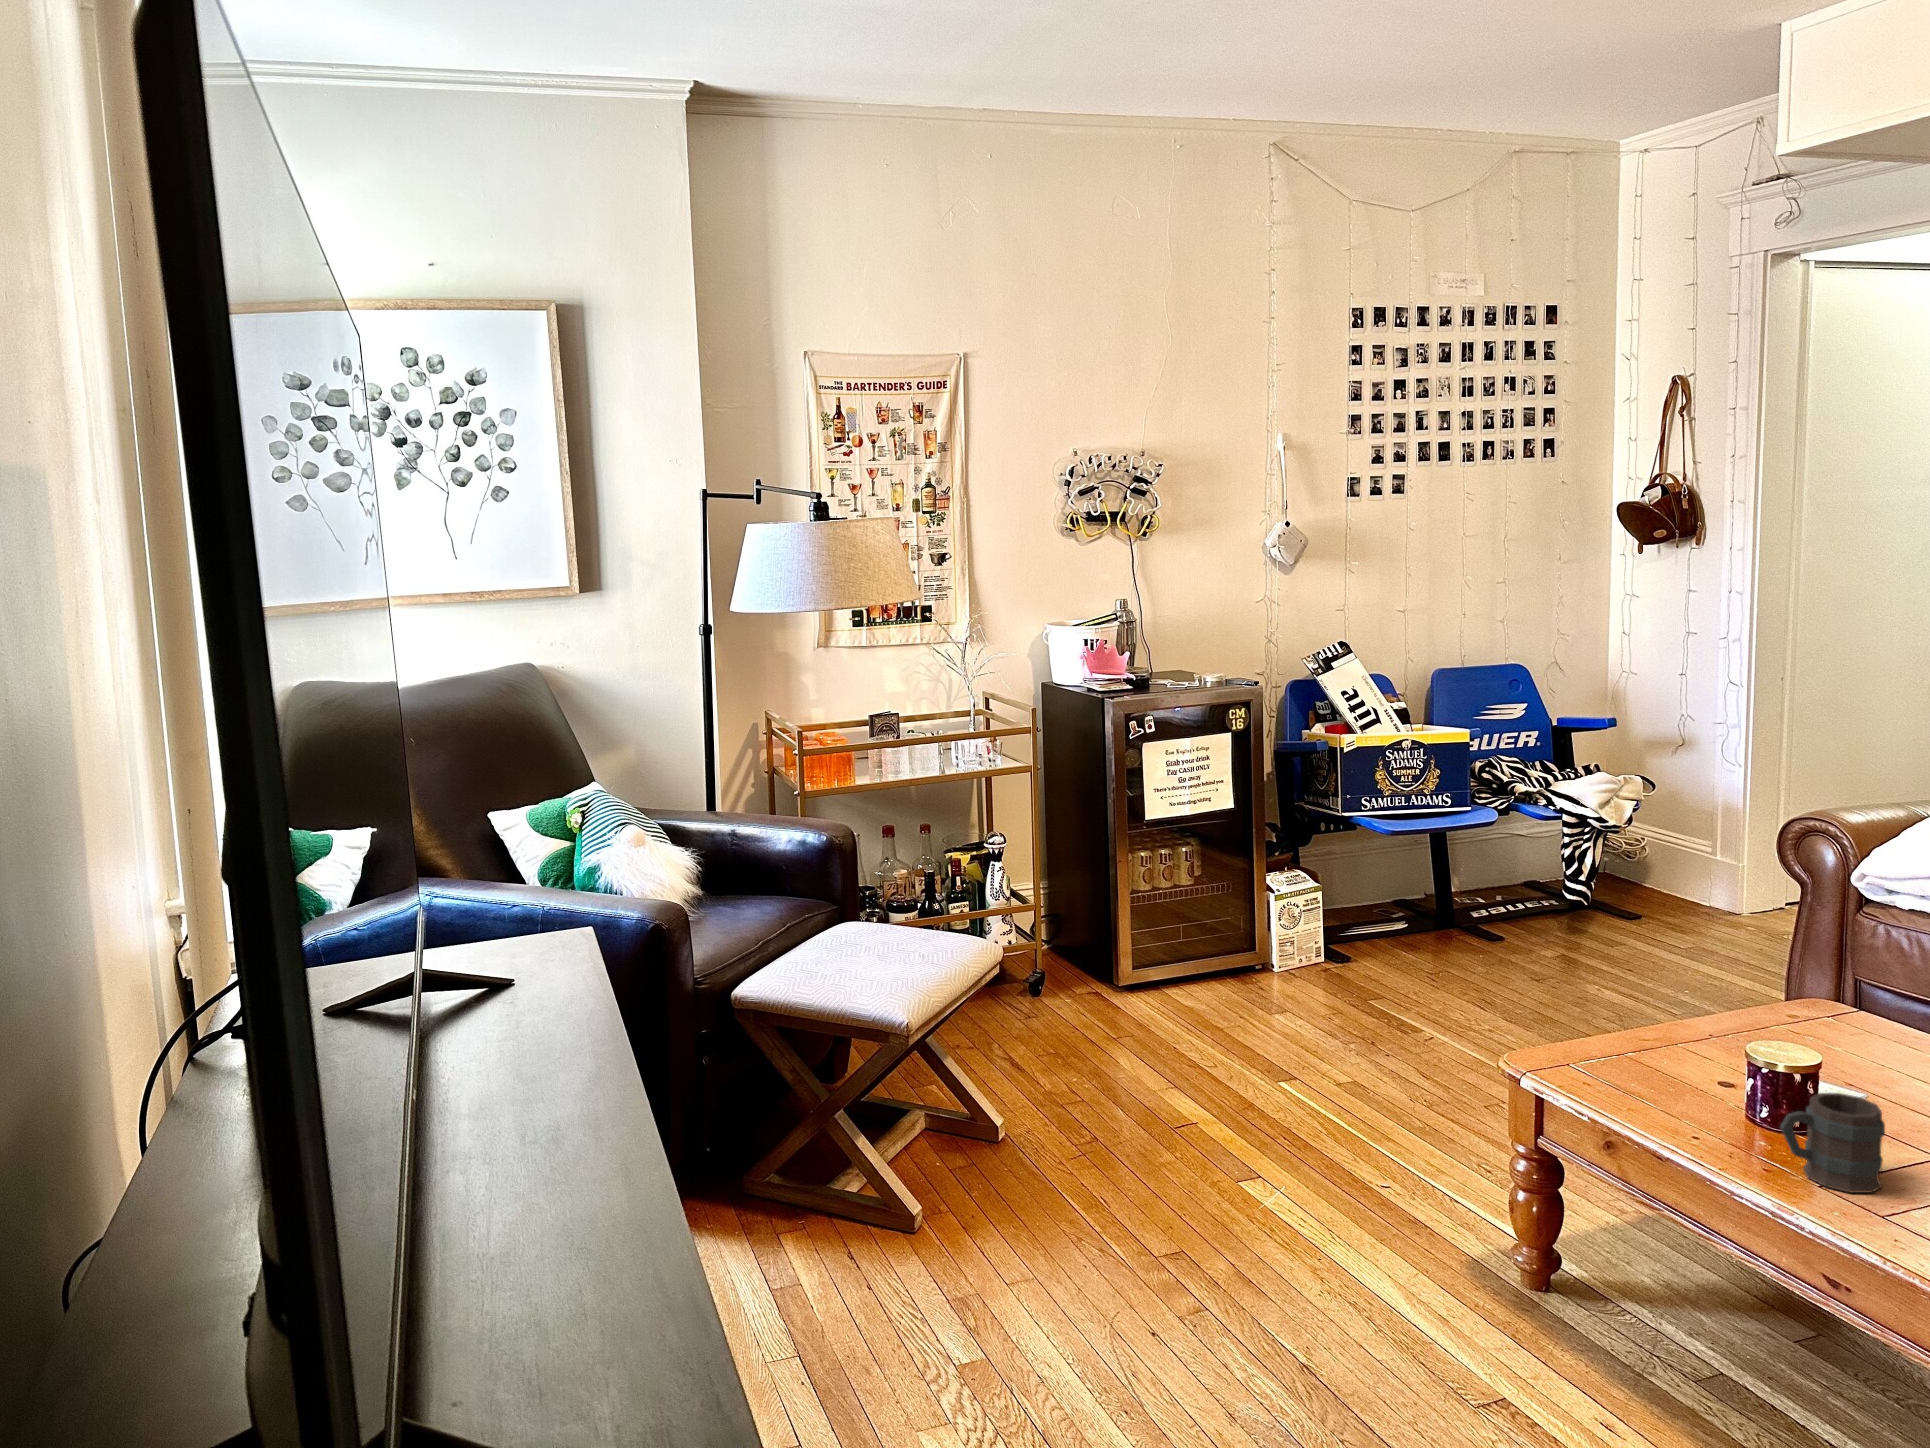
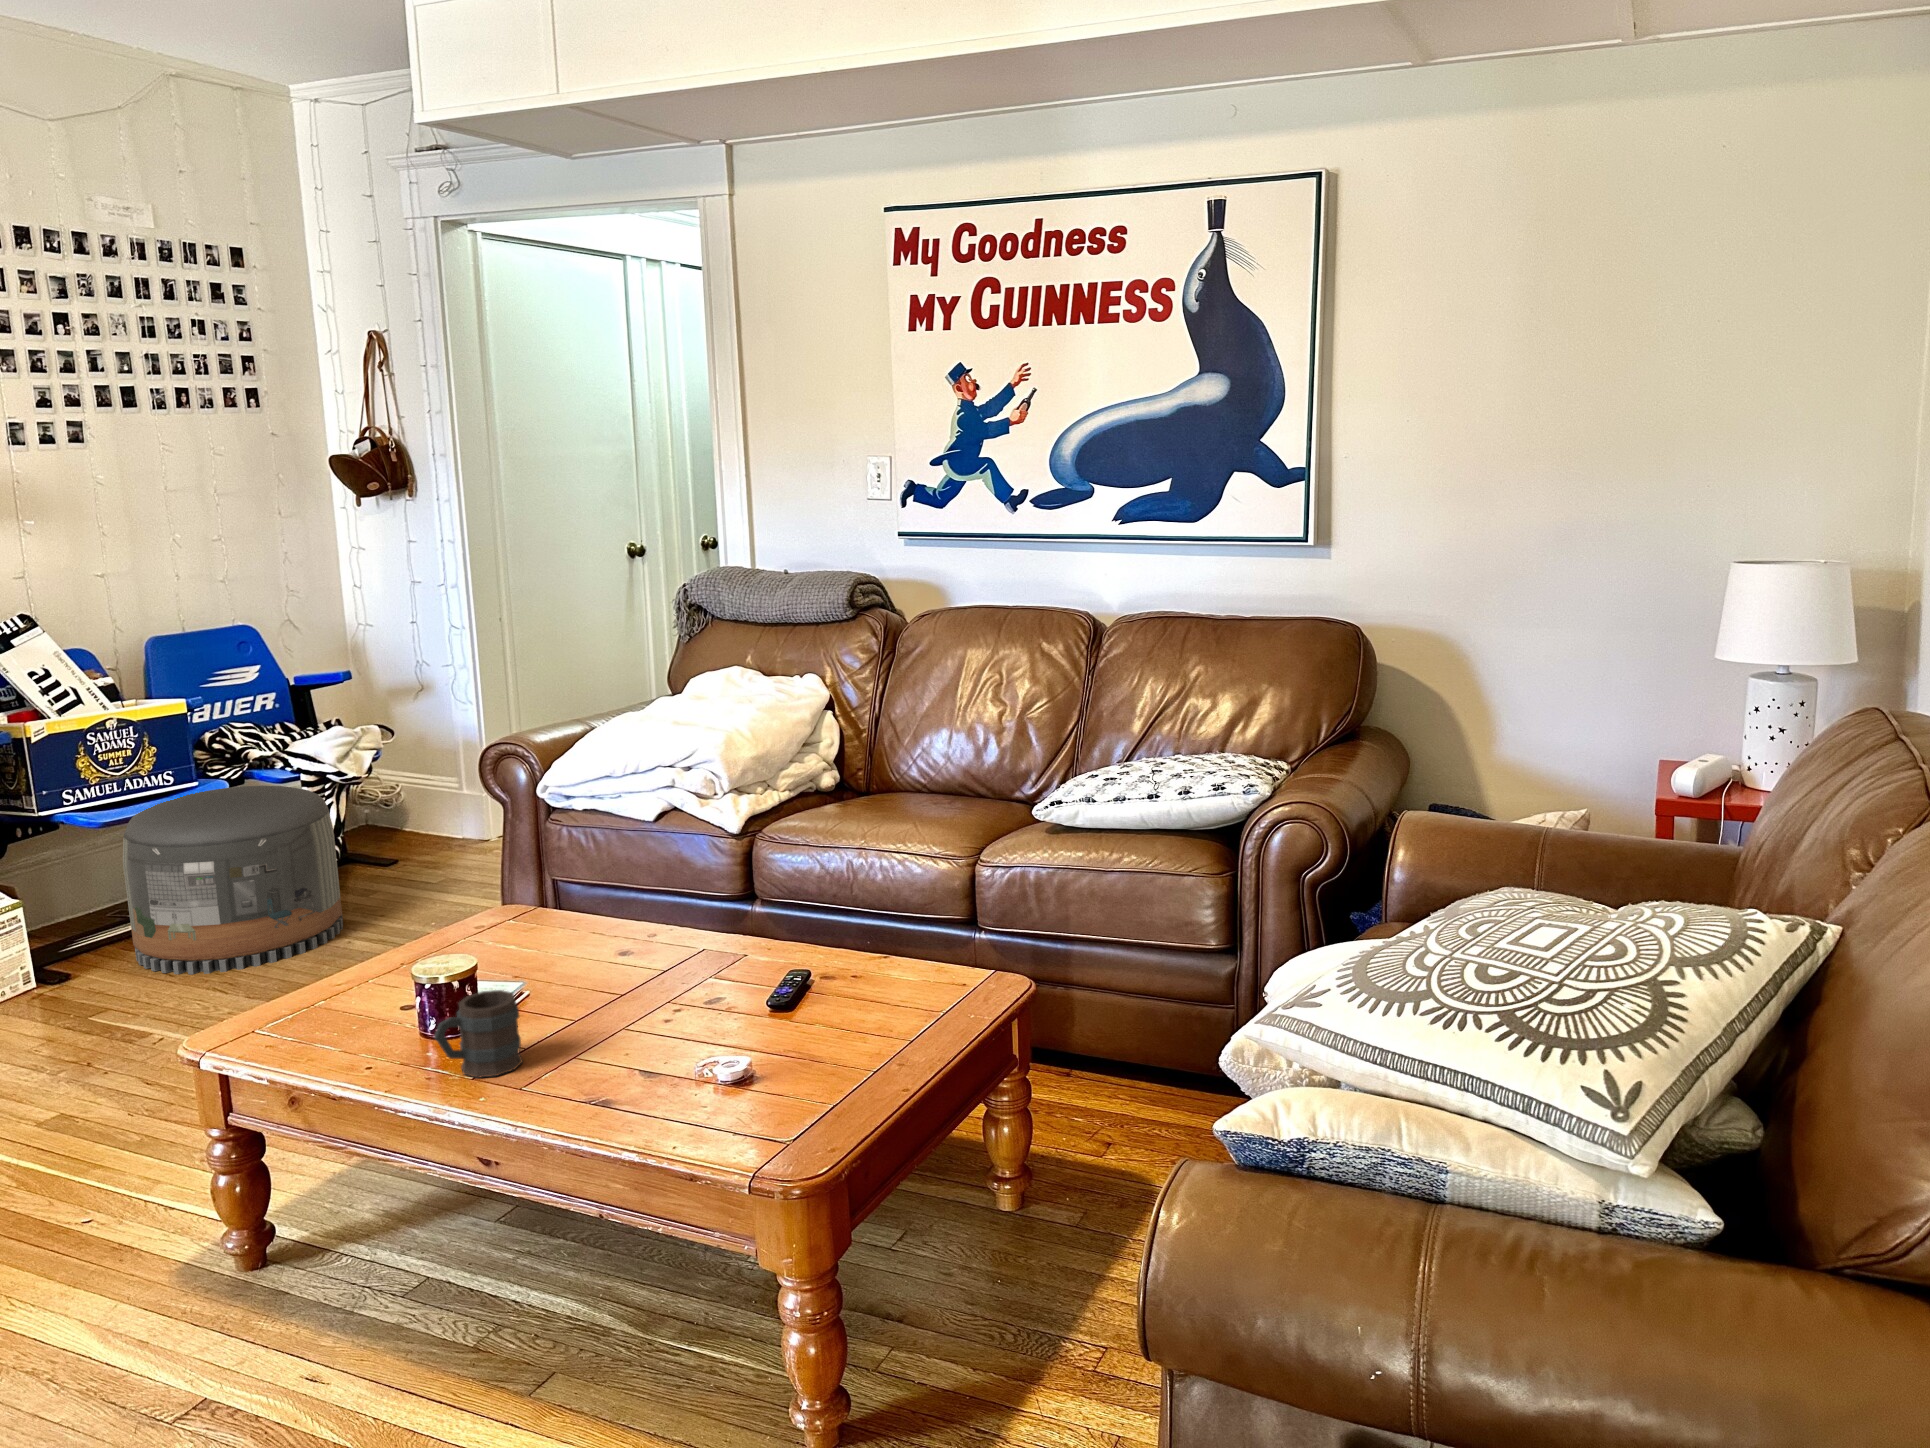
pouf: none [1403,816,1594,992] -> present [123,785,343,974]

